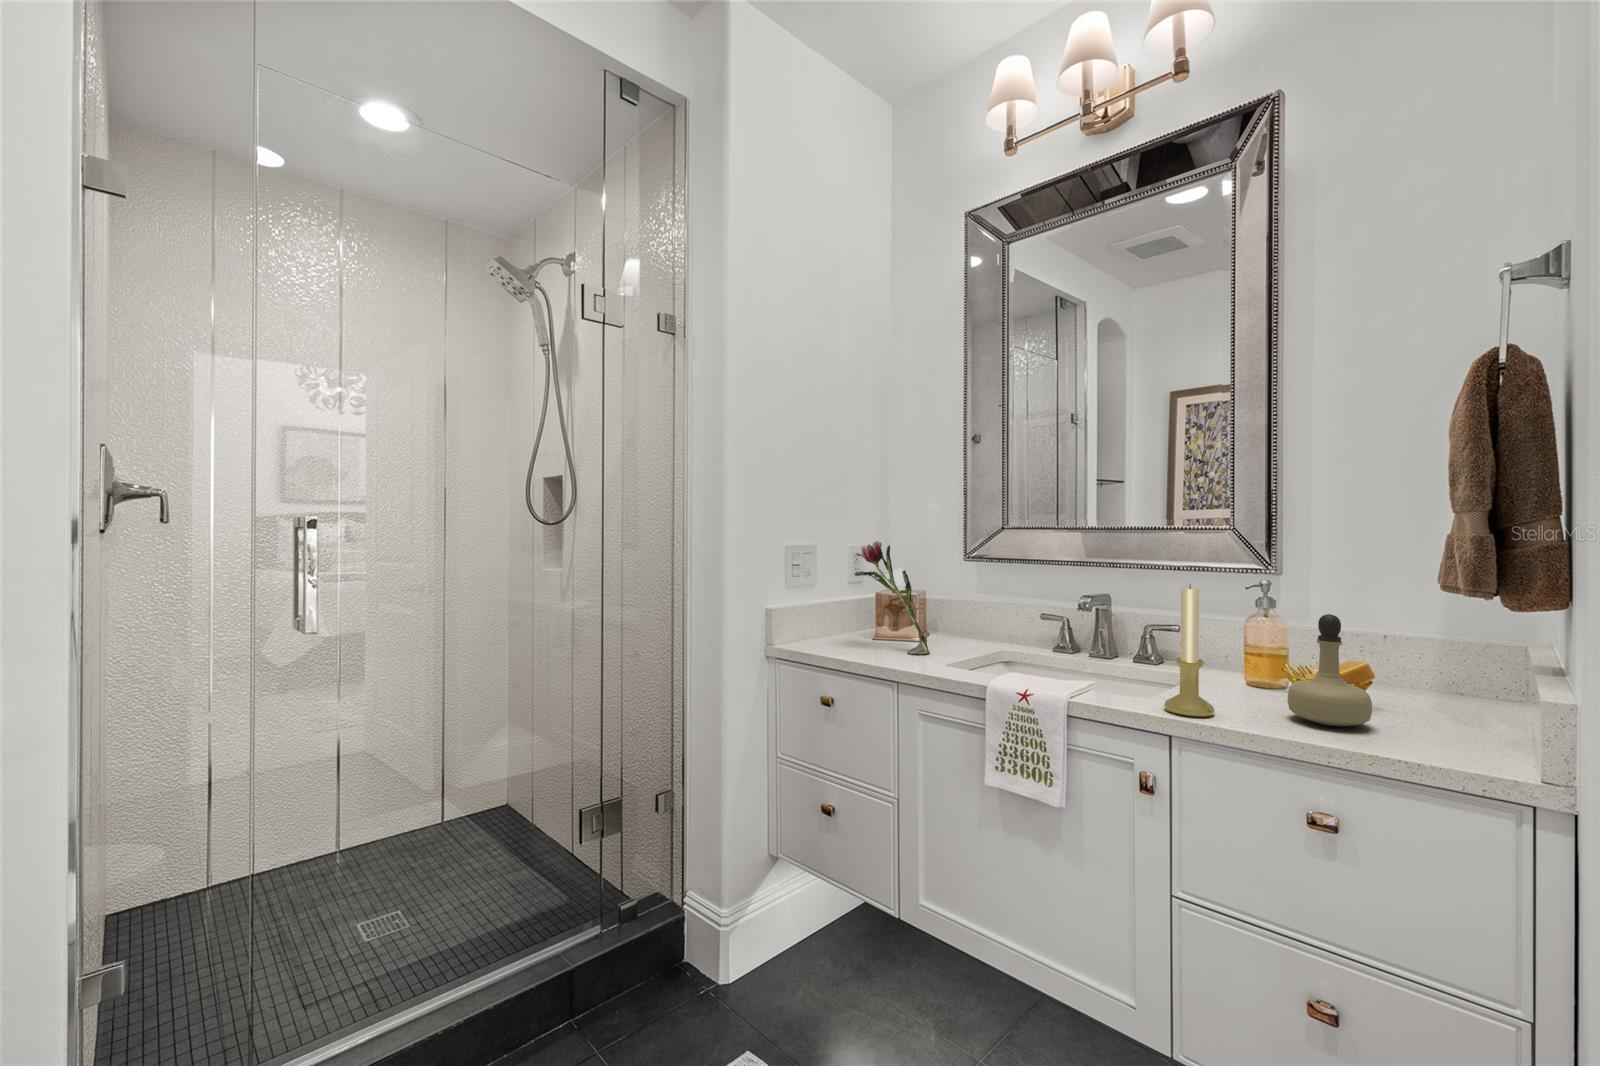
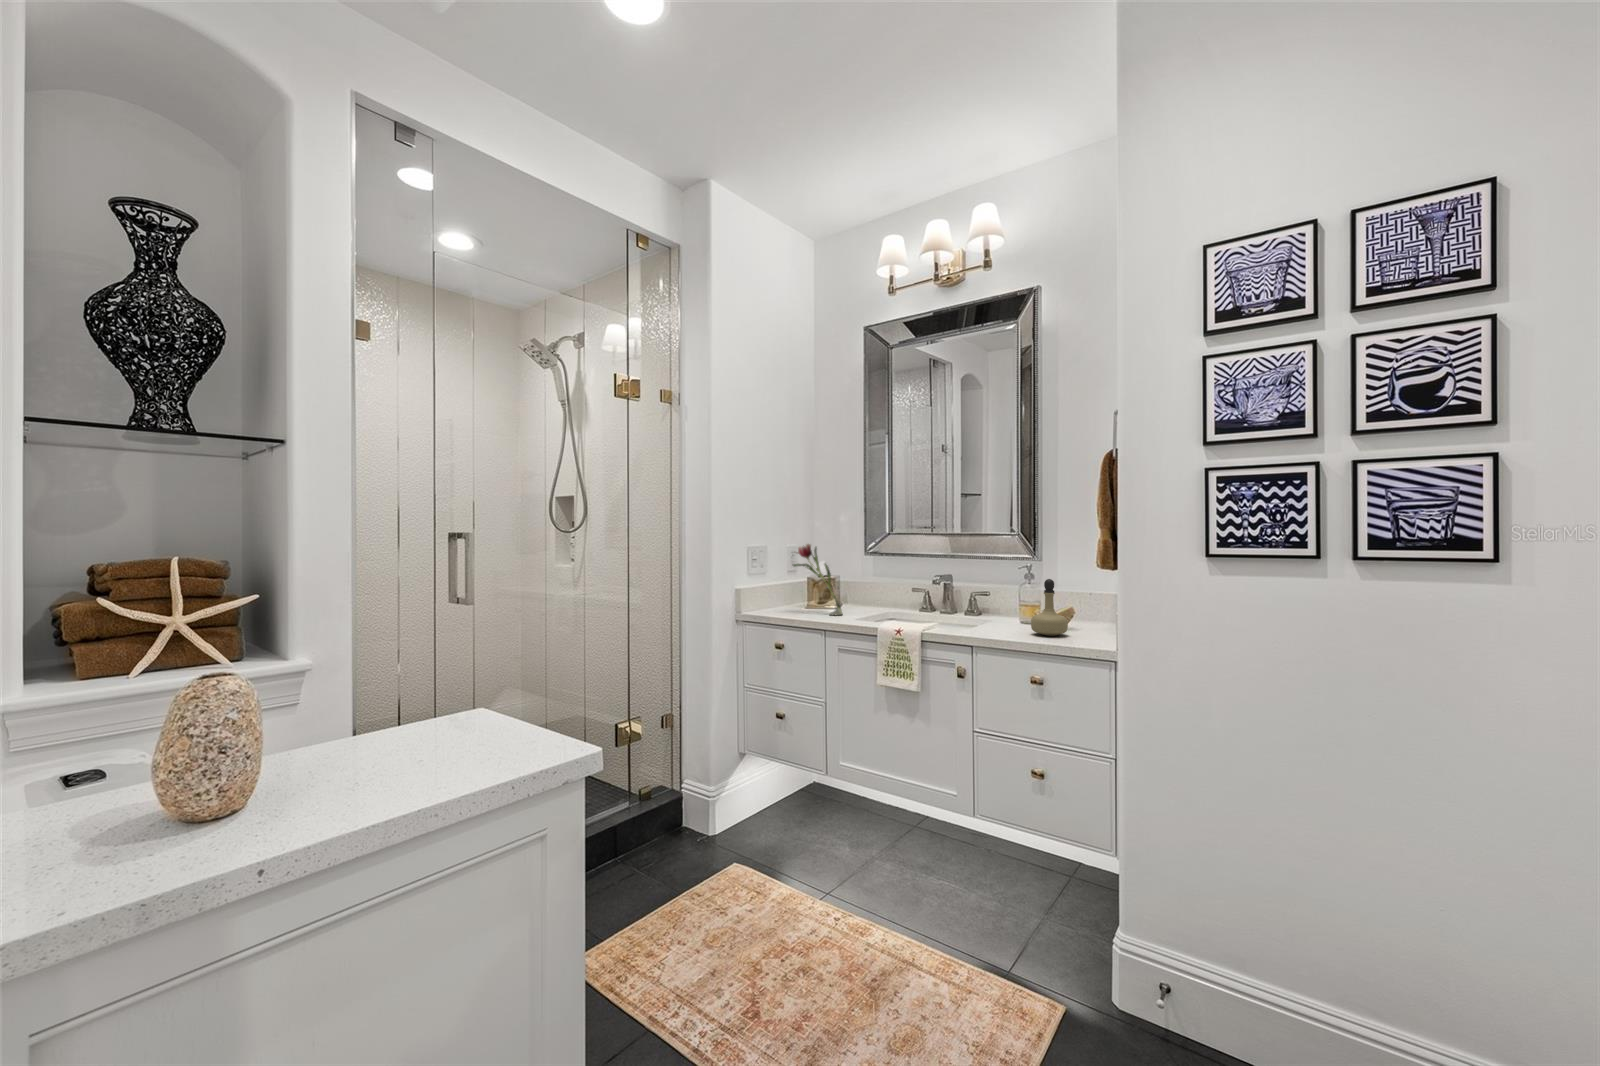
candle holder: present [1164,584,1215,717] -> none [971,565,996,635]

